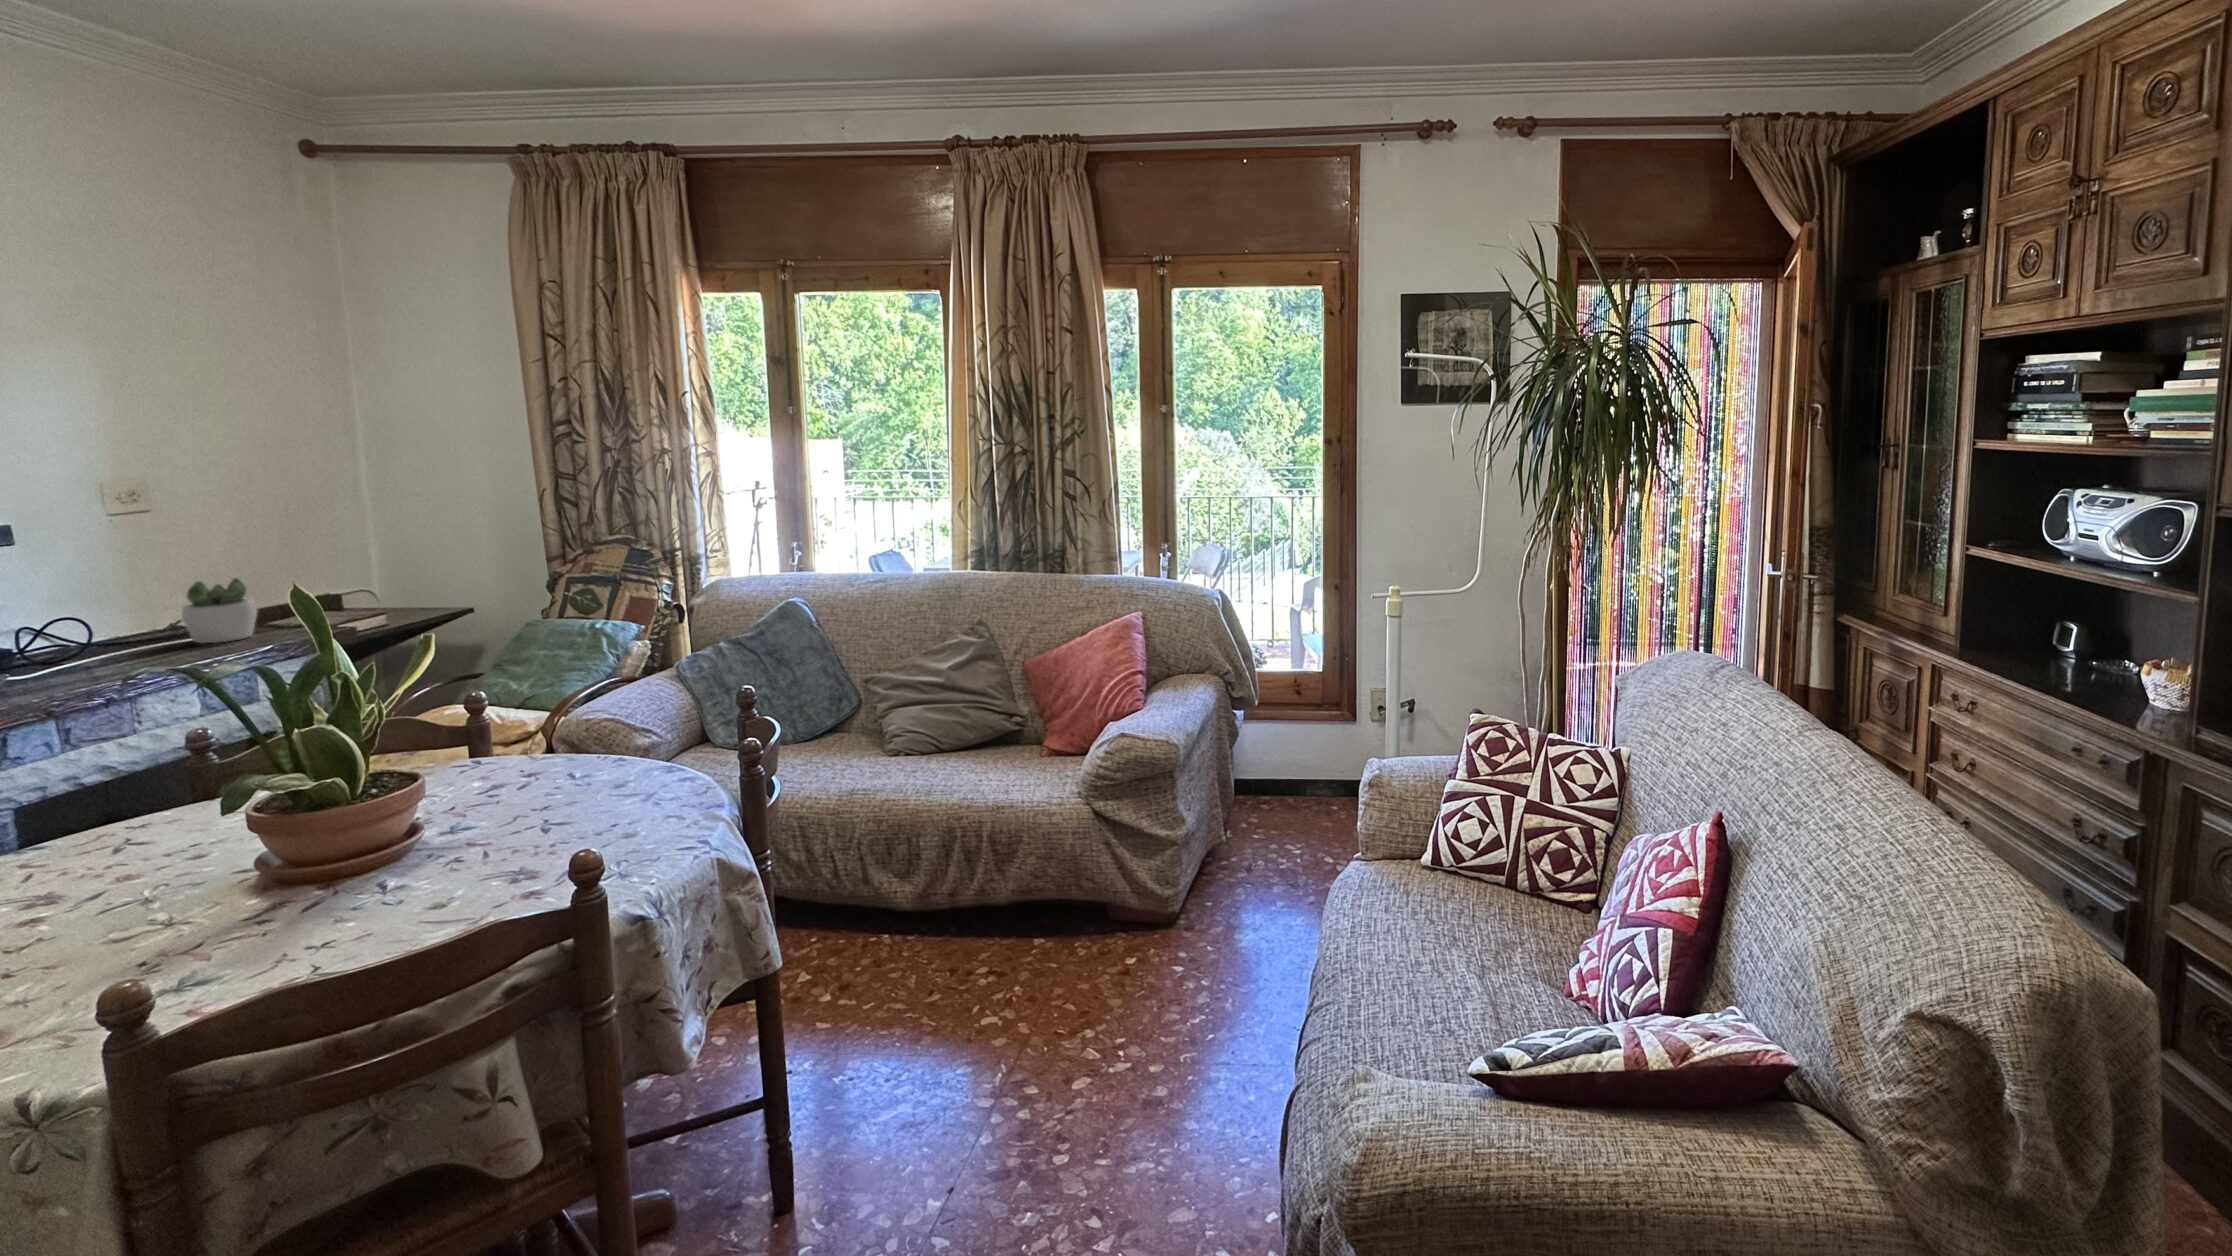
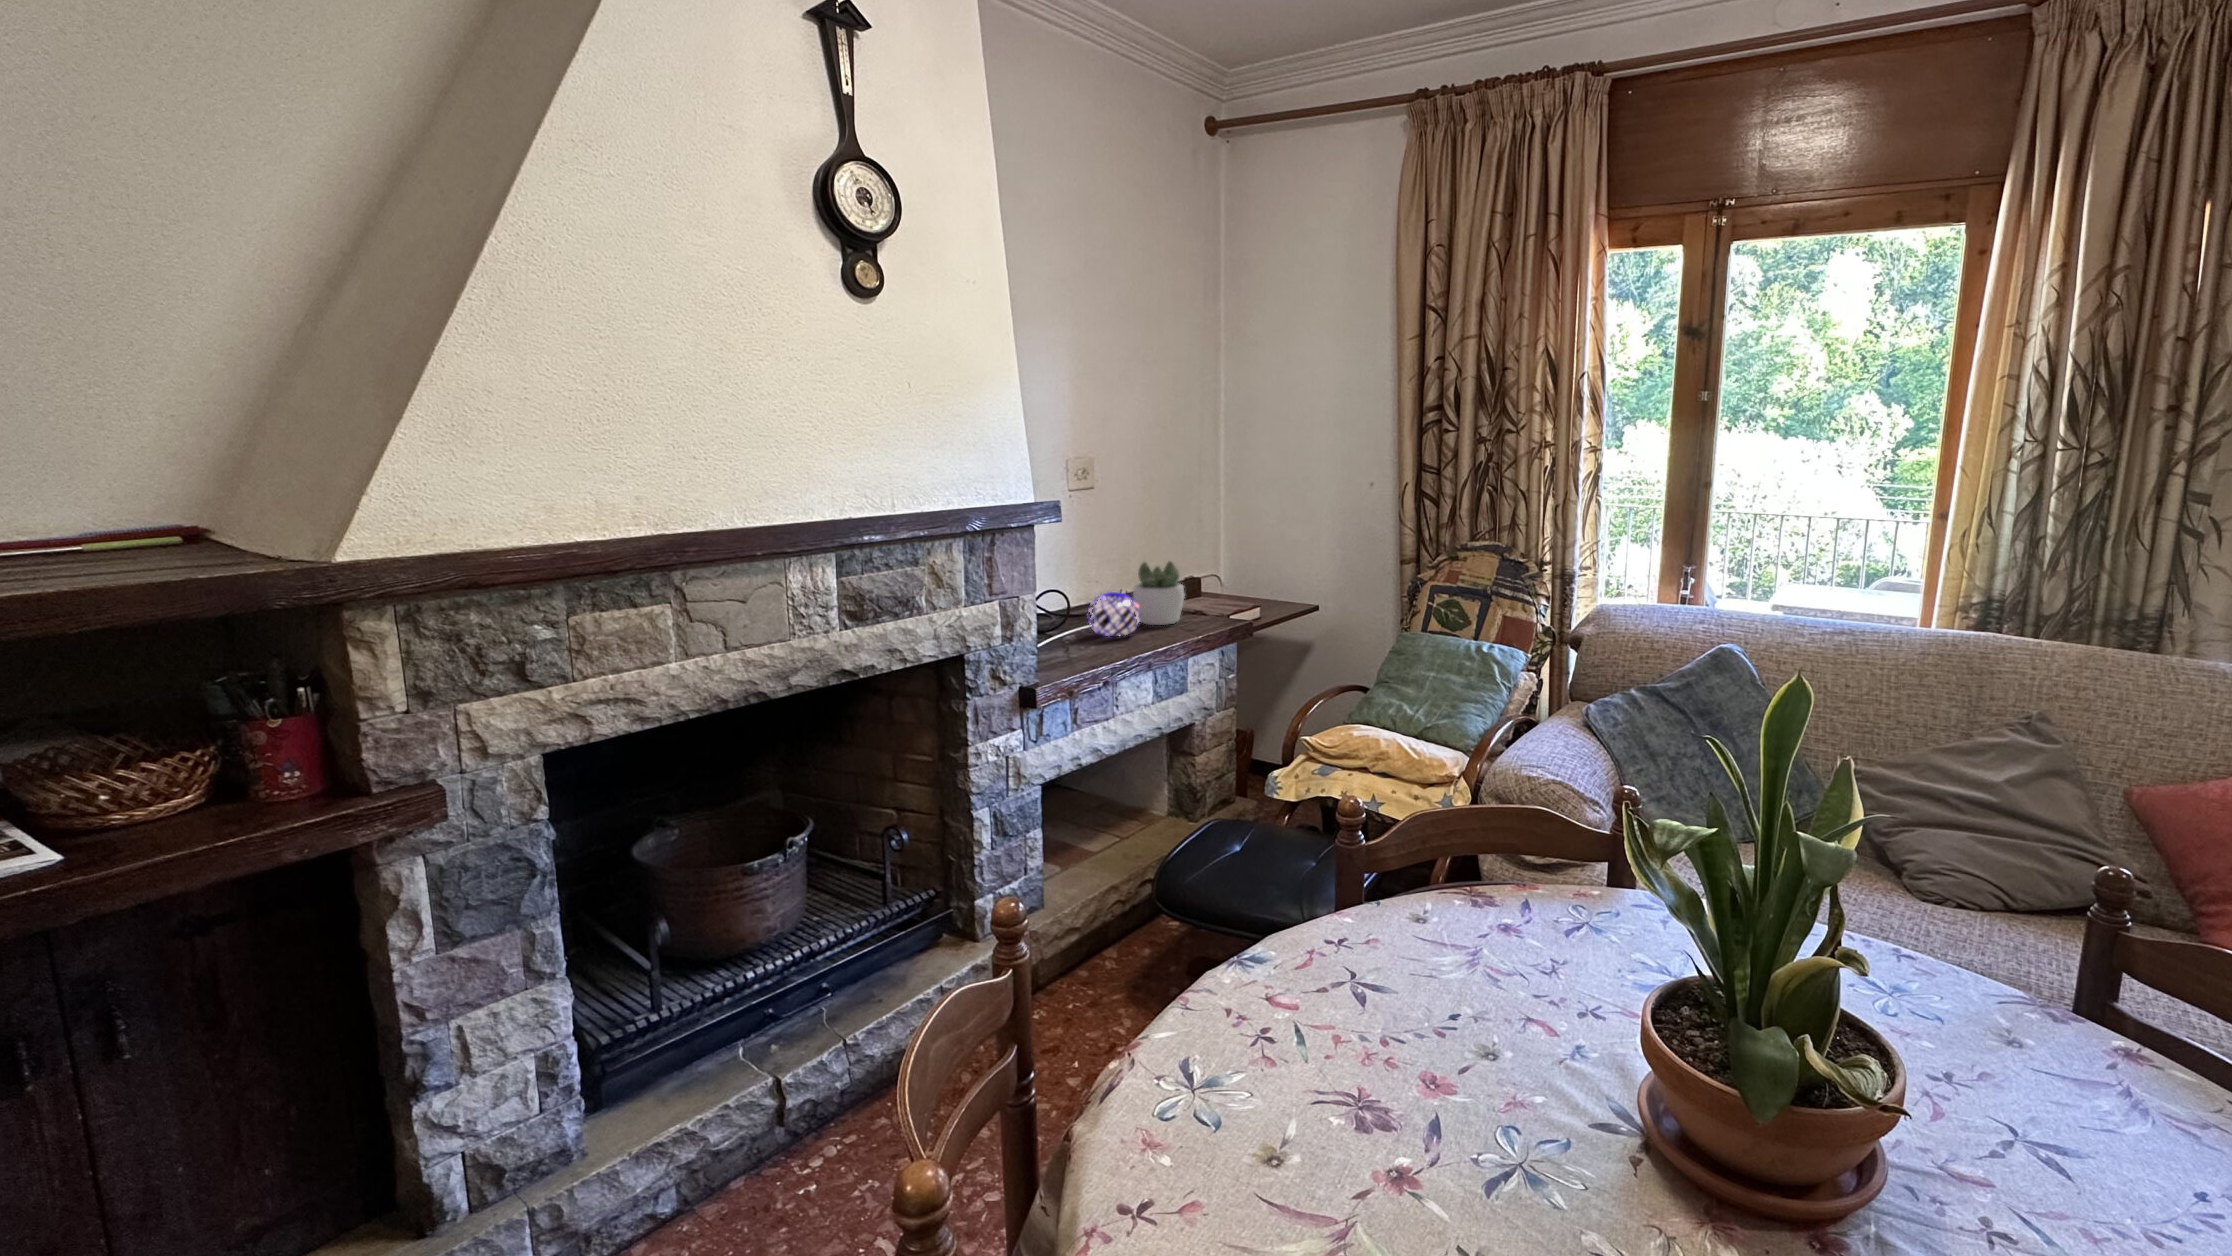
decorative orb: none [93,614,175,660] -> present [1087,592,1140,637]

